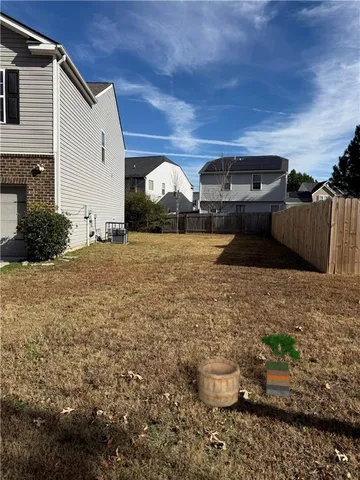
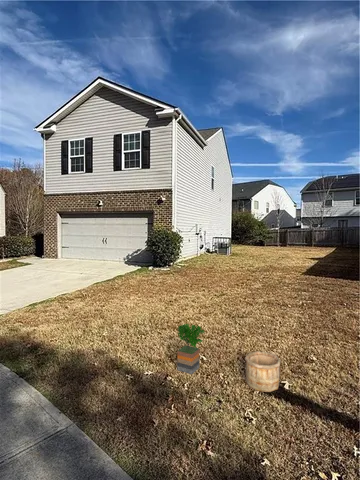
potted tree: present [261,333,300,397] -> present [177,324,205,374]

